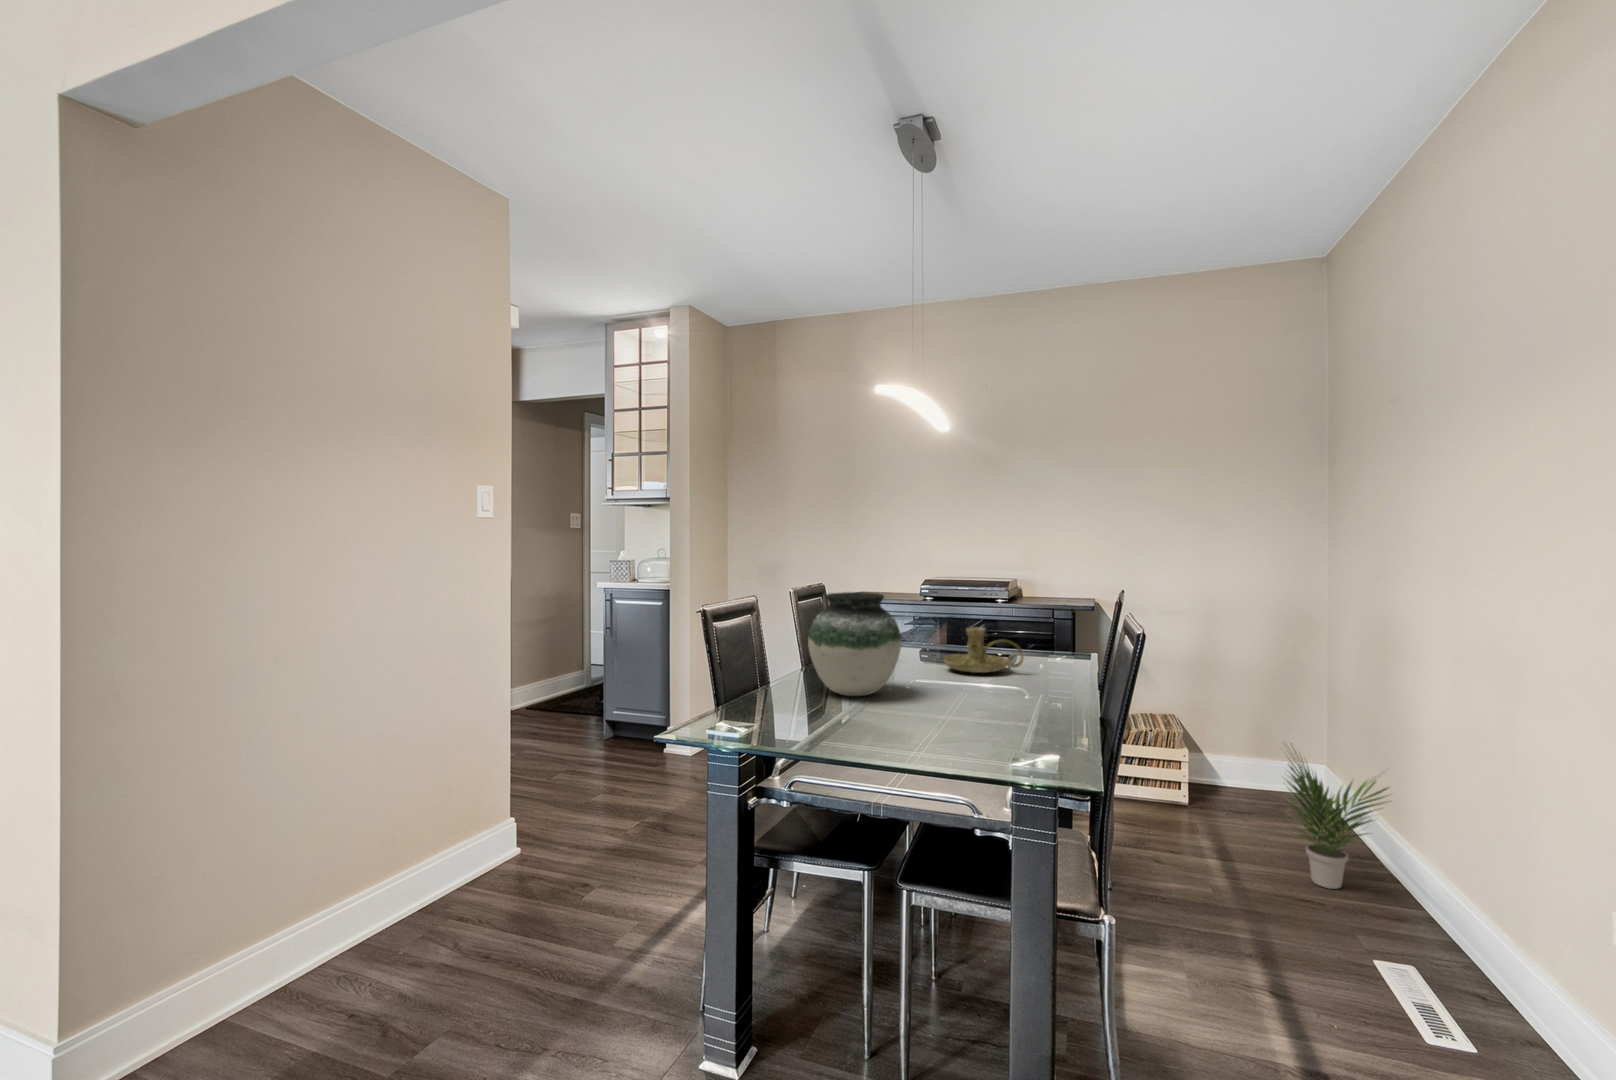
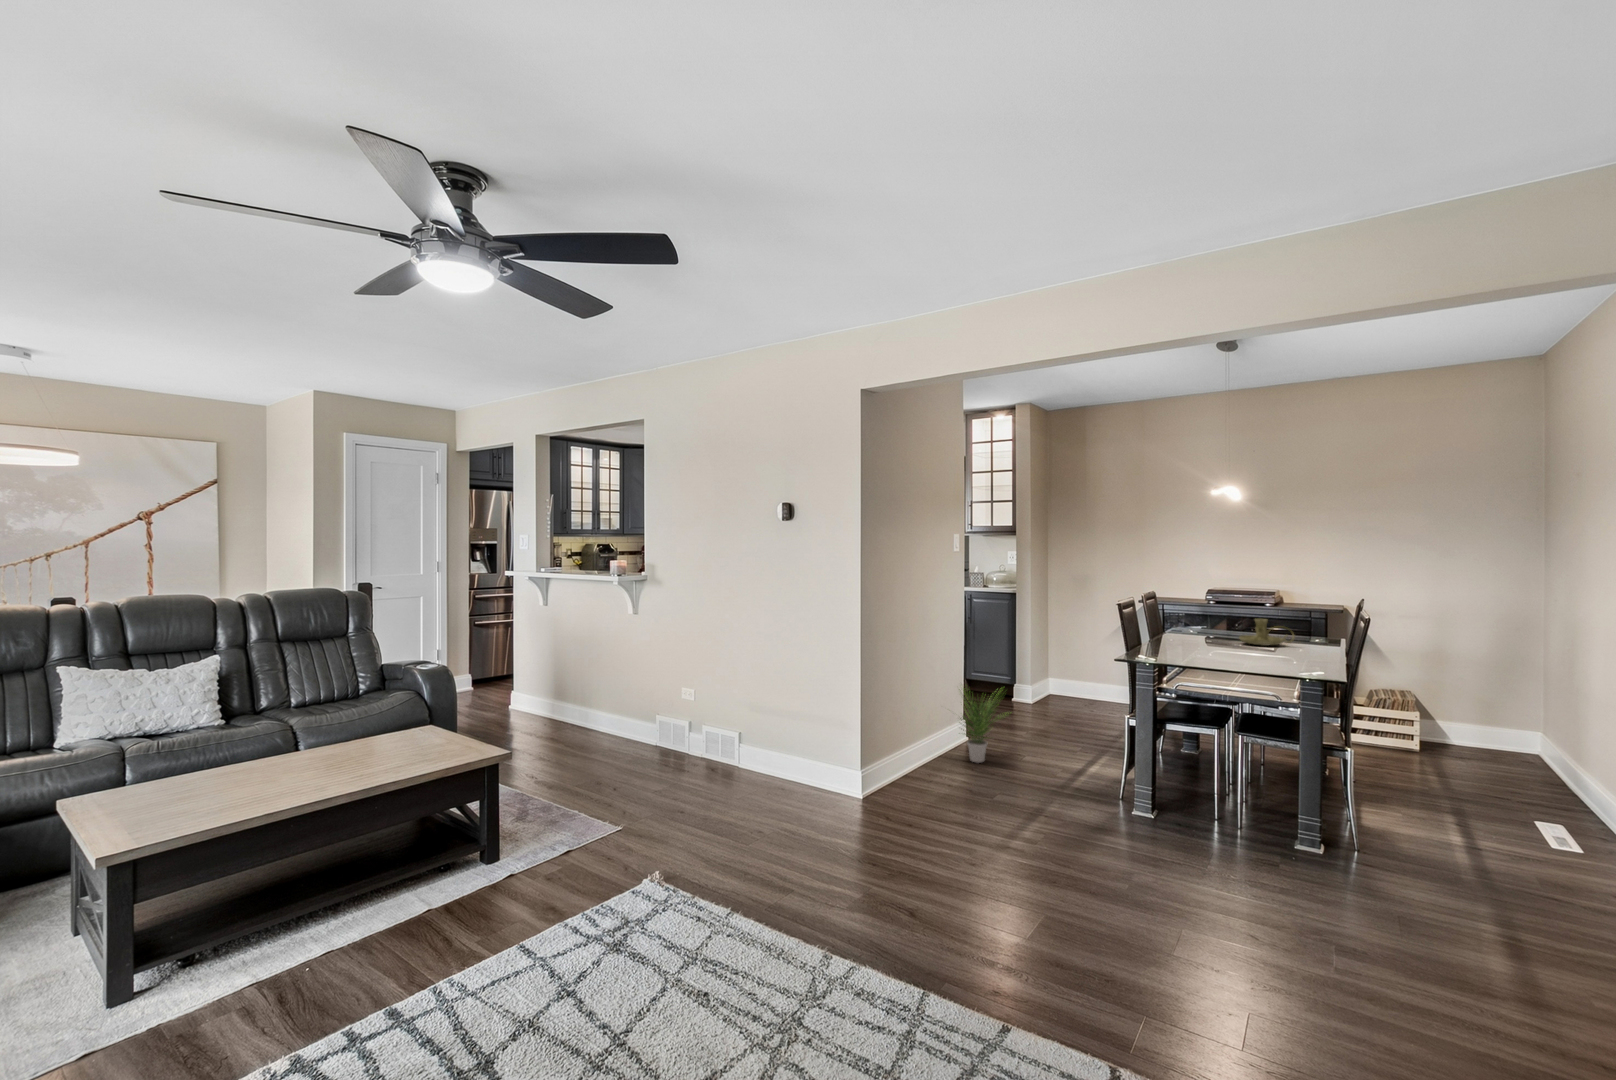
vase: present [808,592,901,696] -> none [1164,595,1221,651]
potted plant: present [1286,743,1388,889] -> present [959,690,1006,763]

